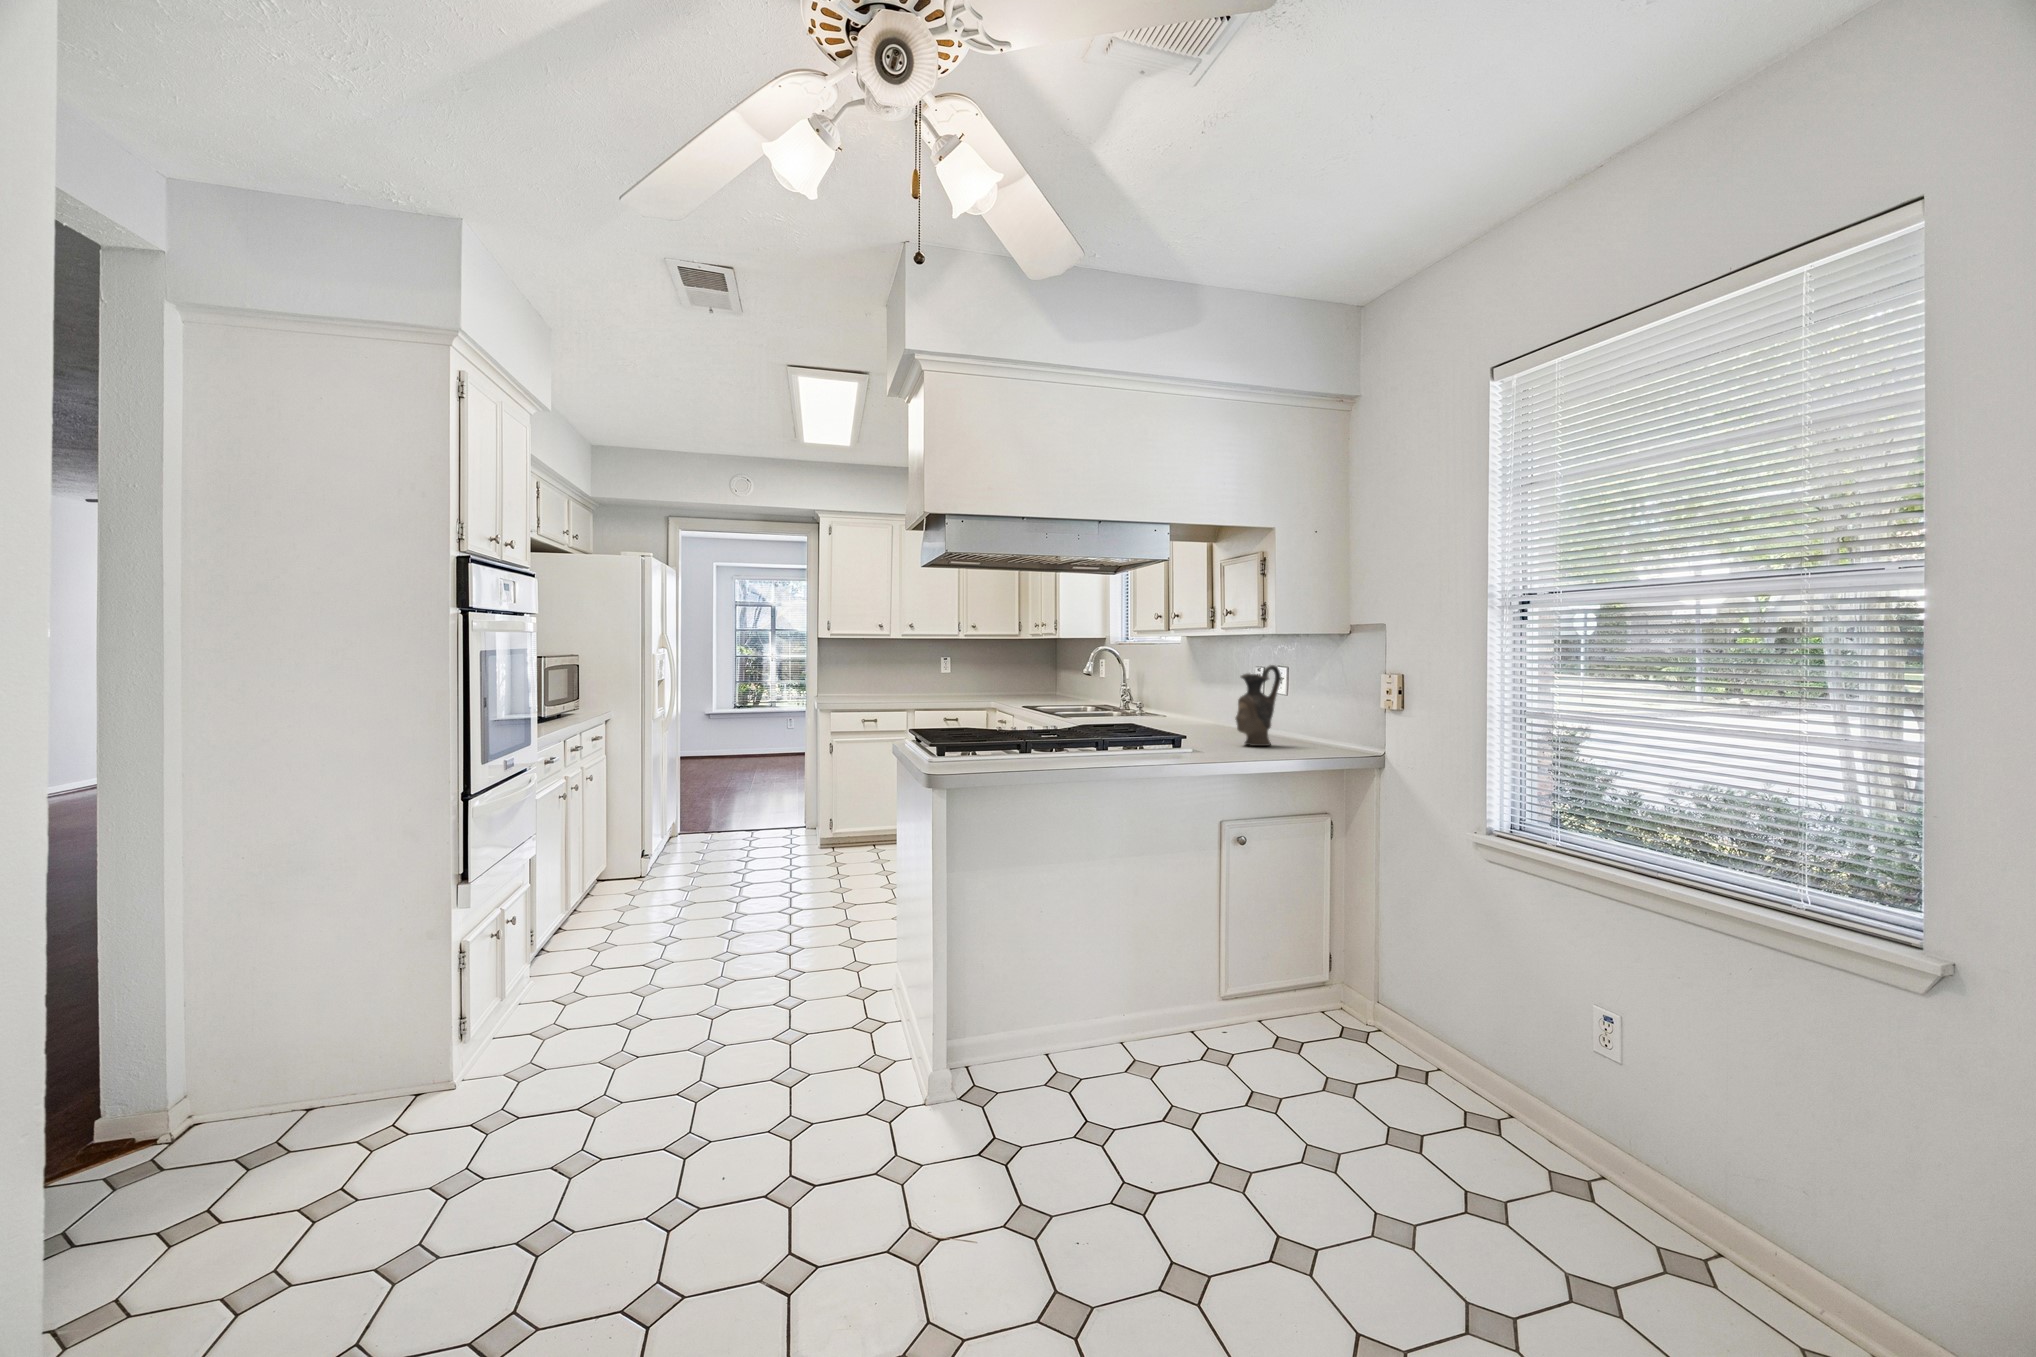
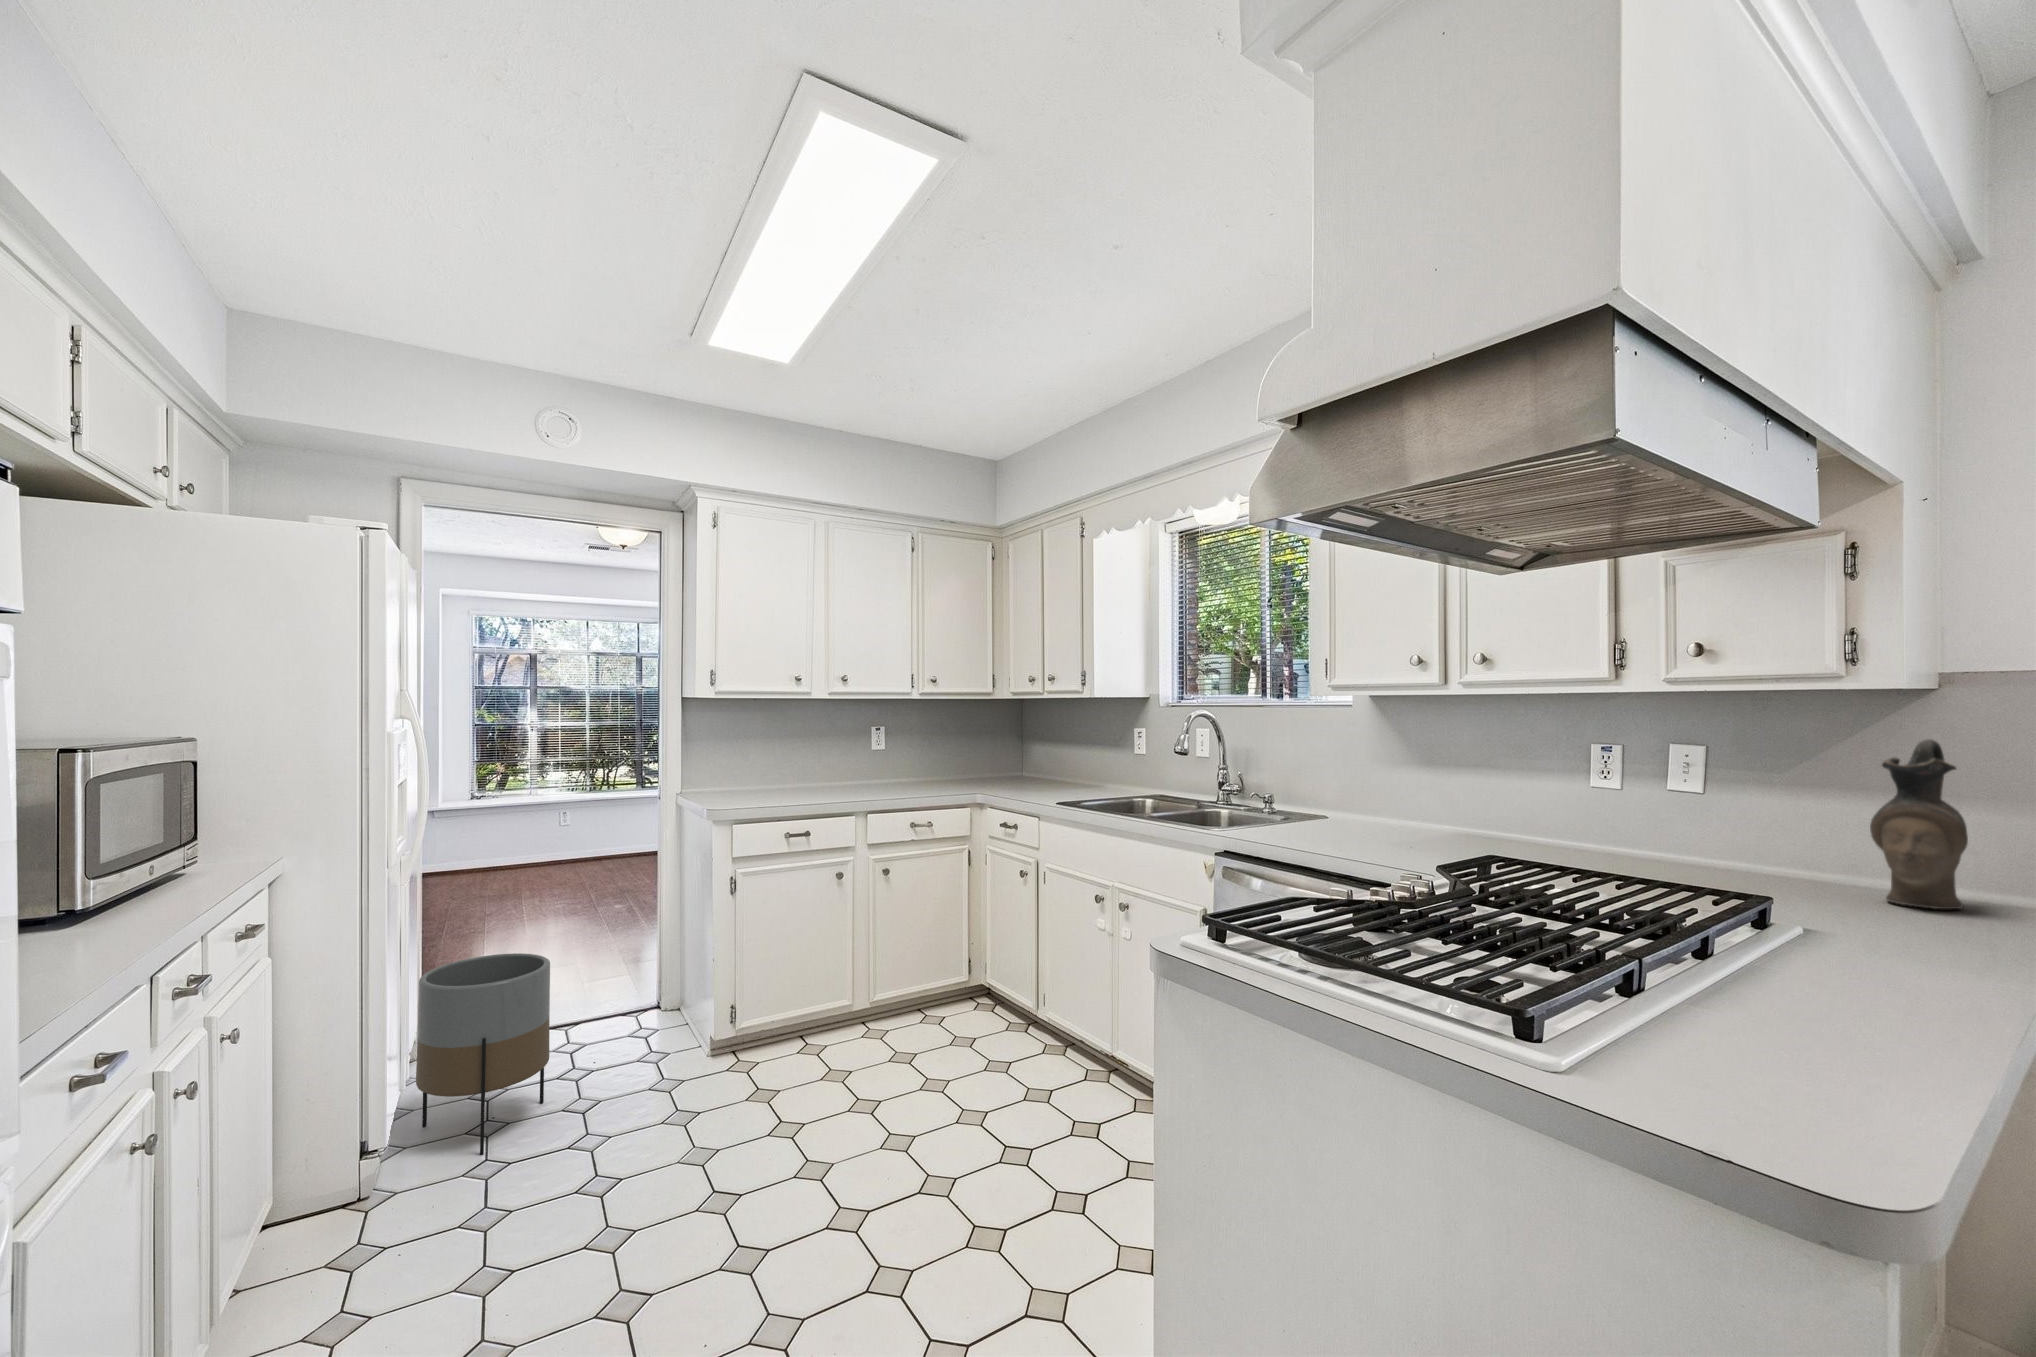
planter: none [671,774,732,864] -> present [416,953,550,1155]

